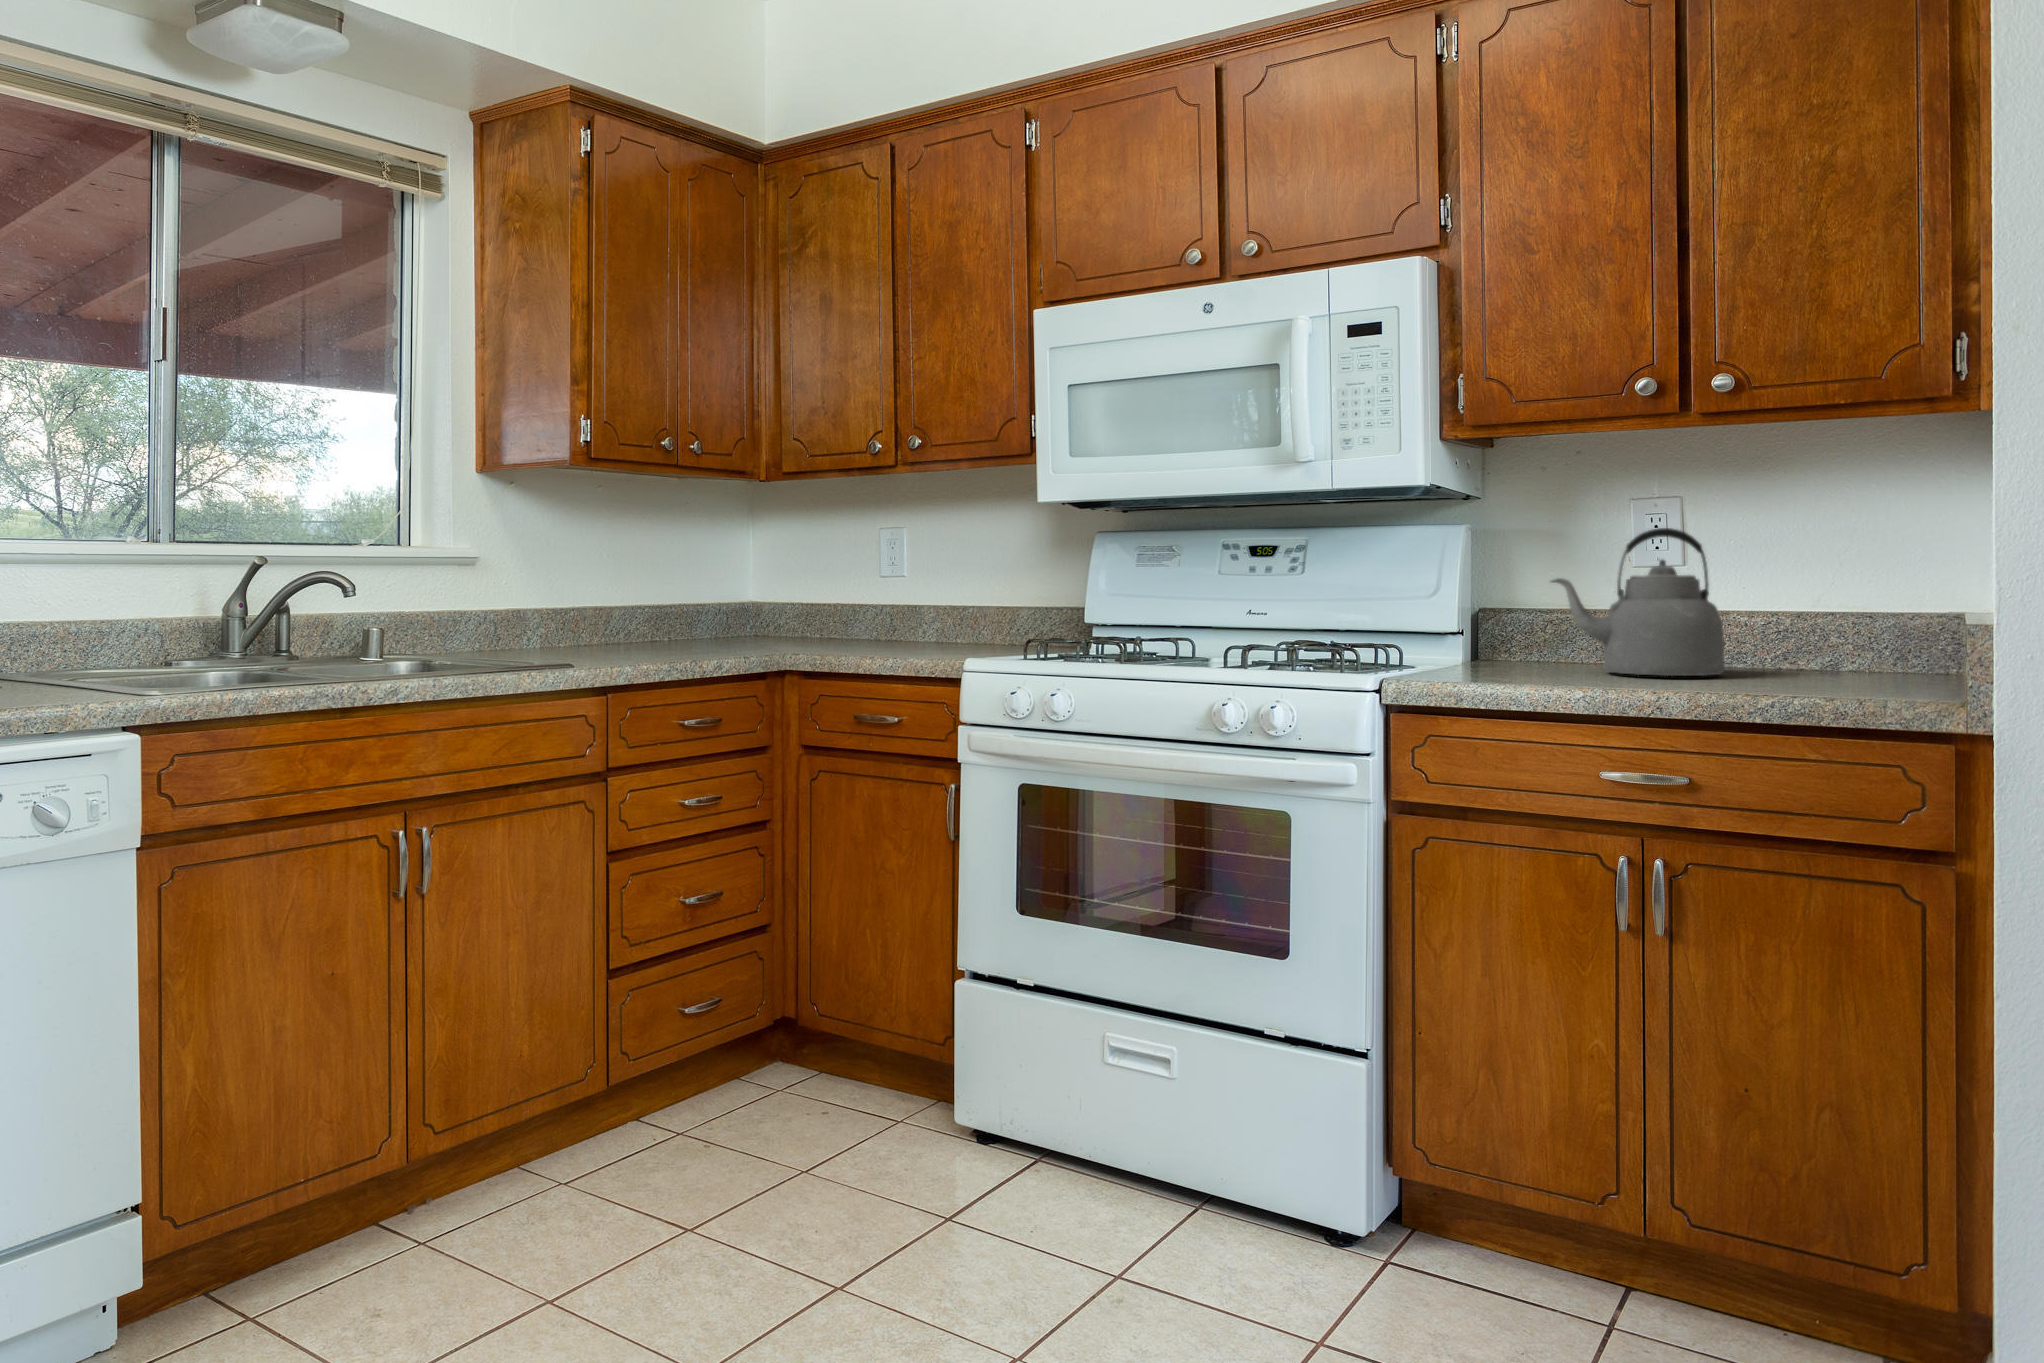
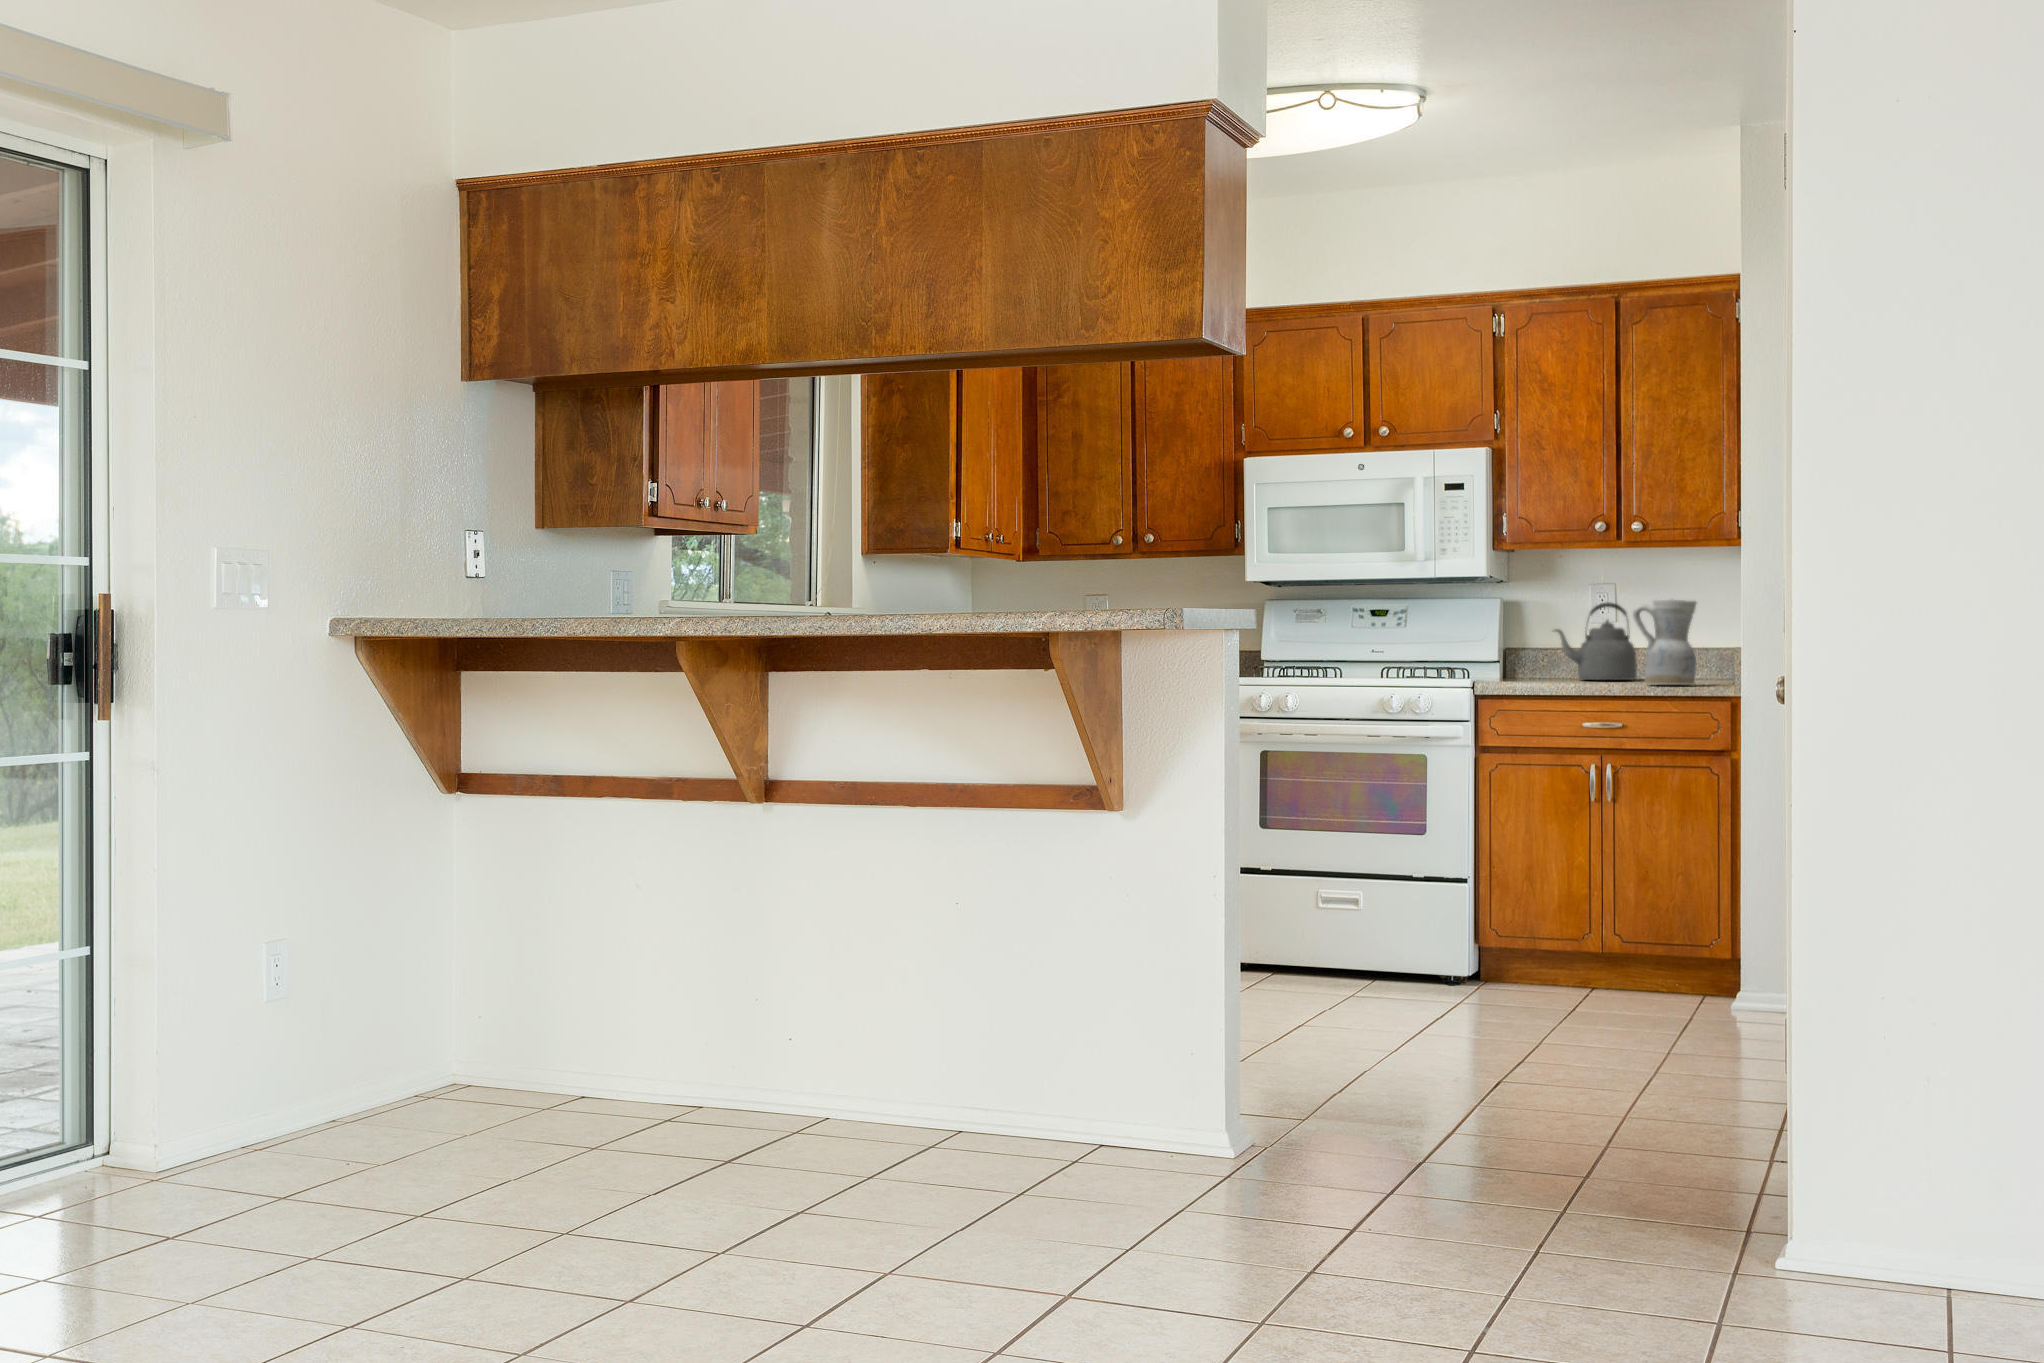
ceramic pitcher: none [1710,518,1861,700] -> present [1633,599,1697,685]

